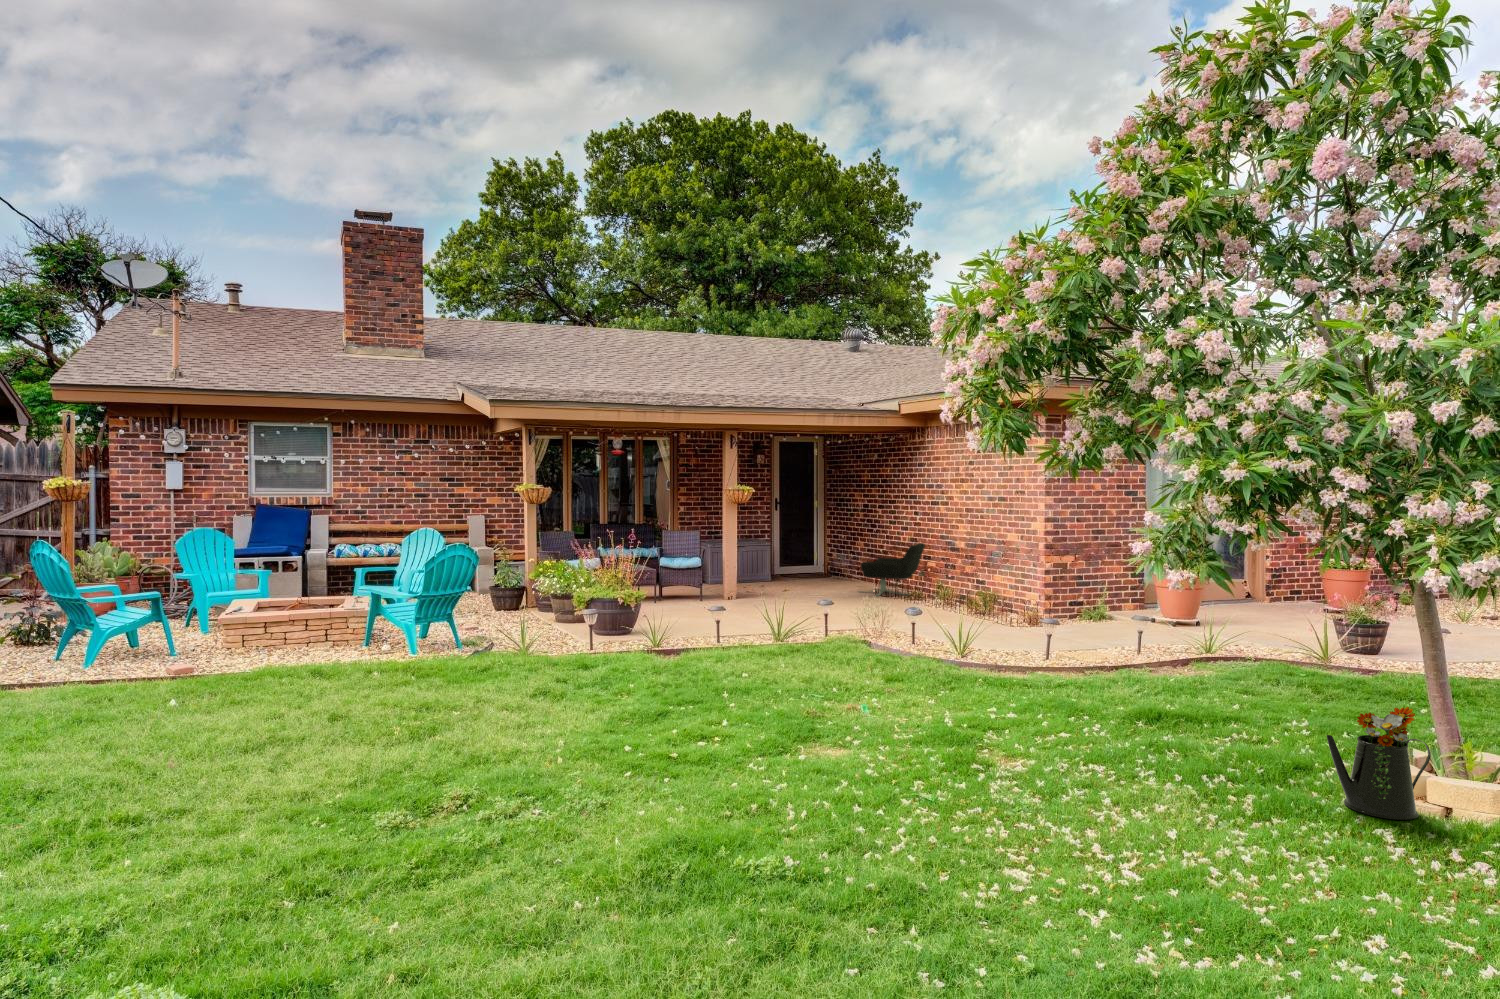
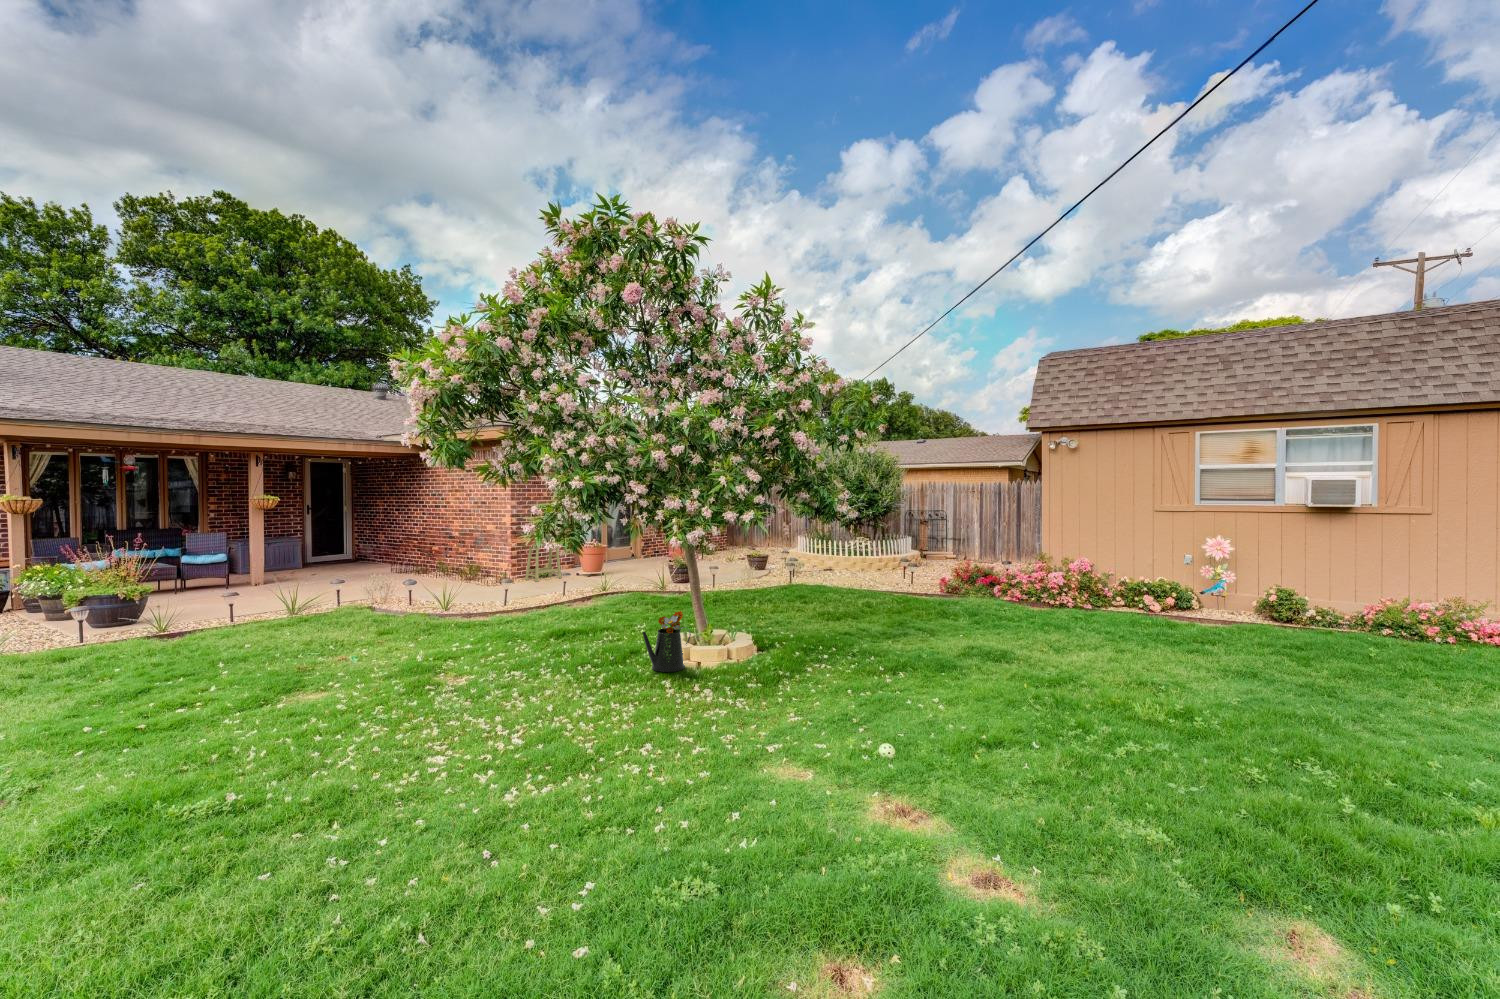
lounge chair: present [861,543,925,596] -> none [375,534,431,574]
stool: none [1063,561,1121,625] -> present [525,547,562,582]

